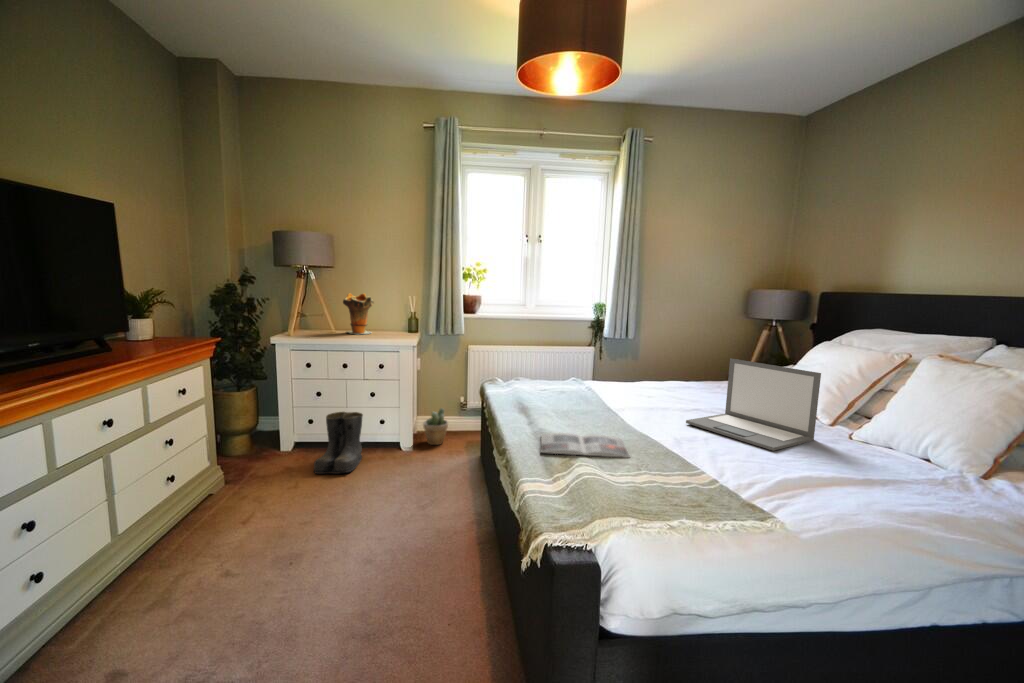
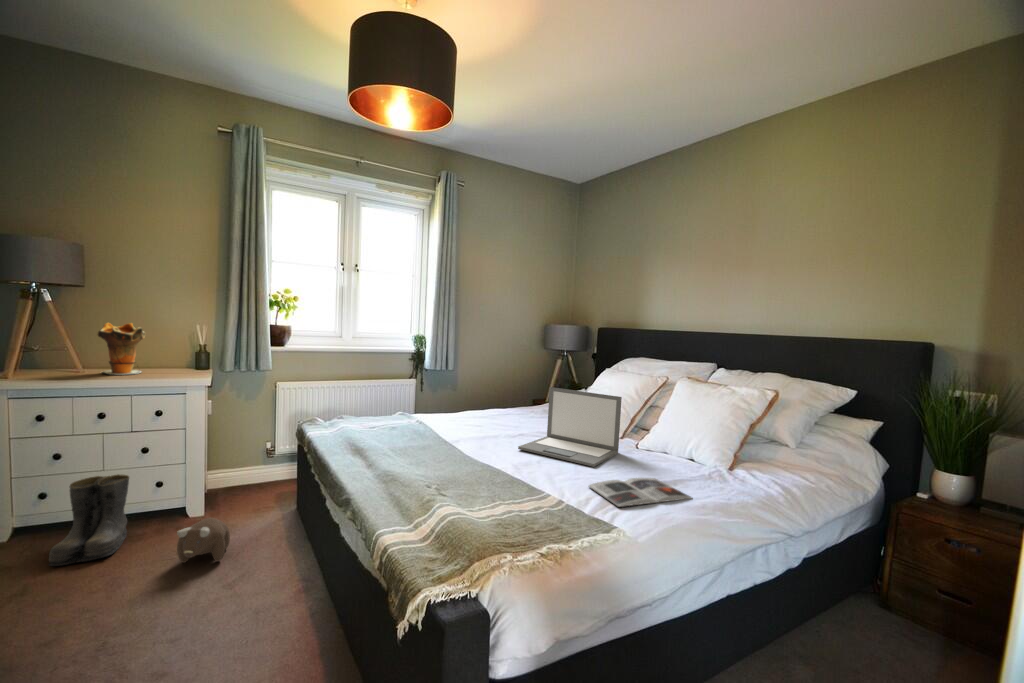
potted plant: present [423,408,448,445] -> none [215,456,249,502]
magazine: present [541,433,630,458] -> present [589,478,692,507]
plush toy: none [389,454,428,490] -> present [177,518,230,563]

